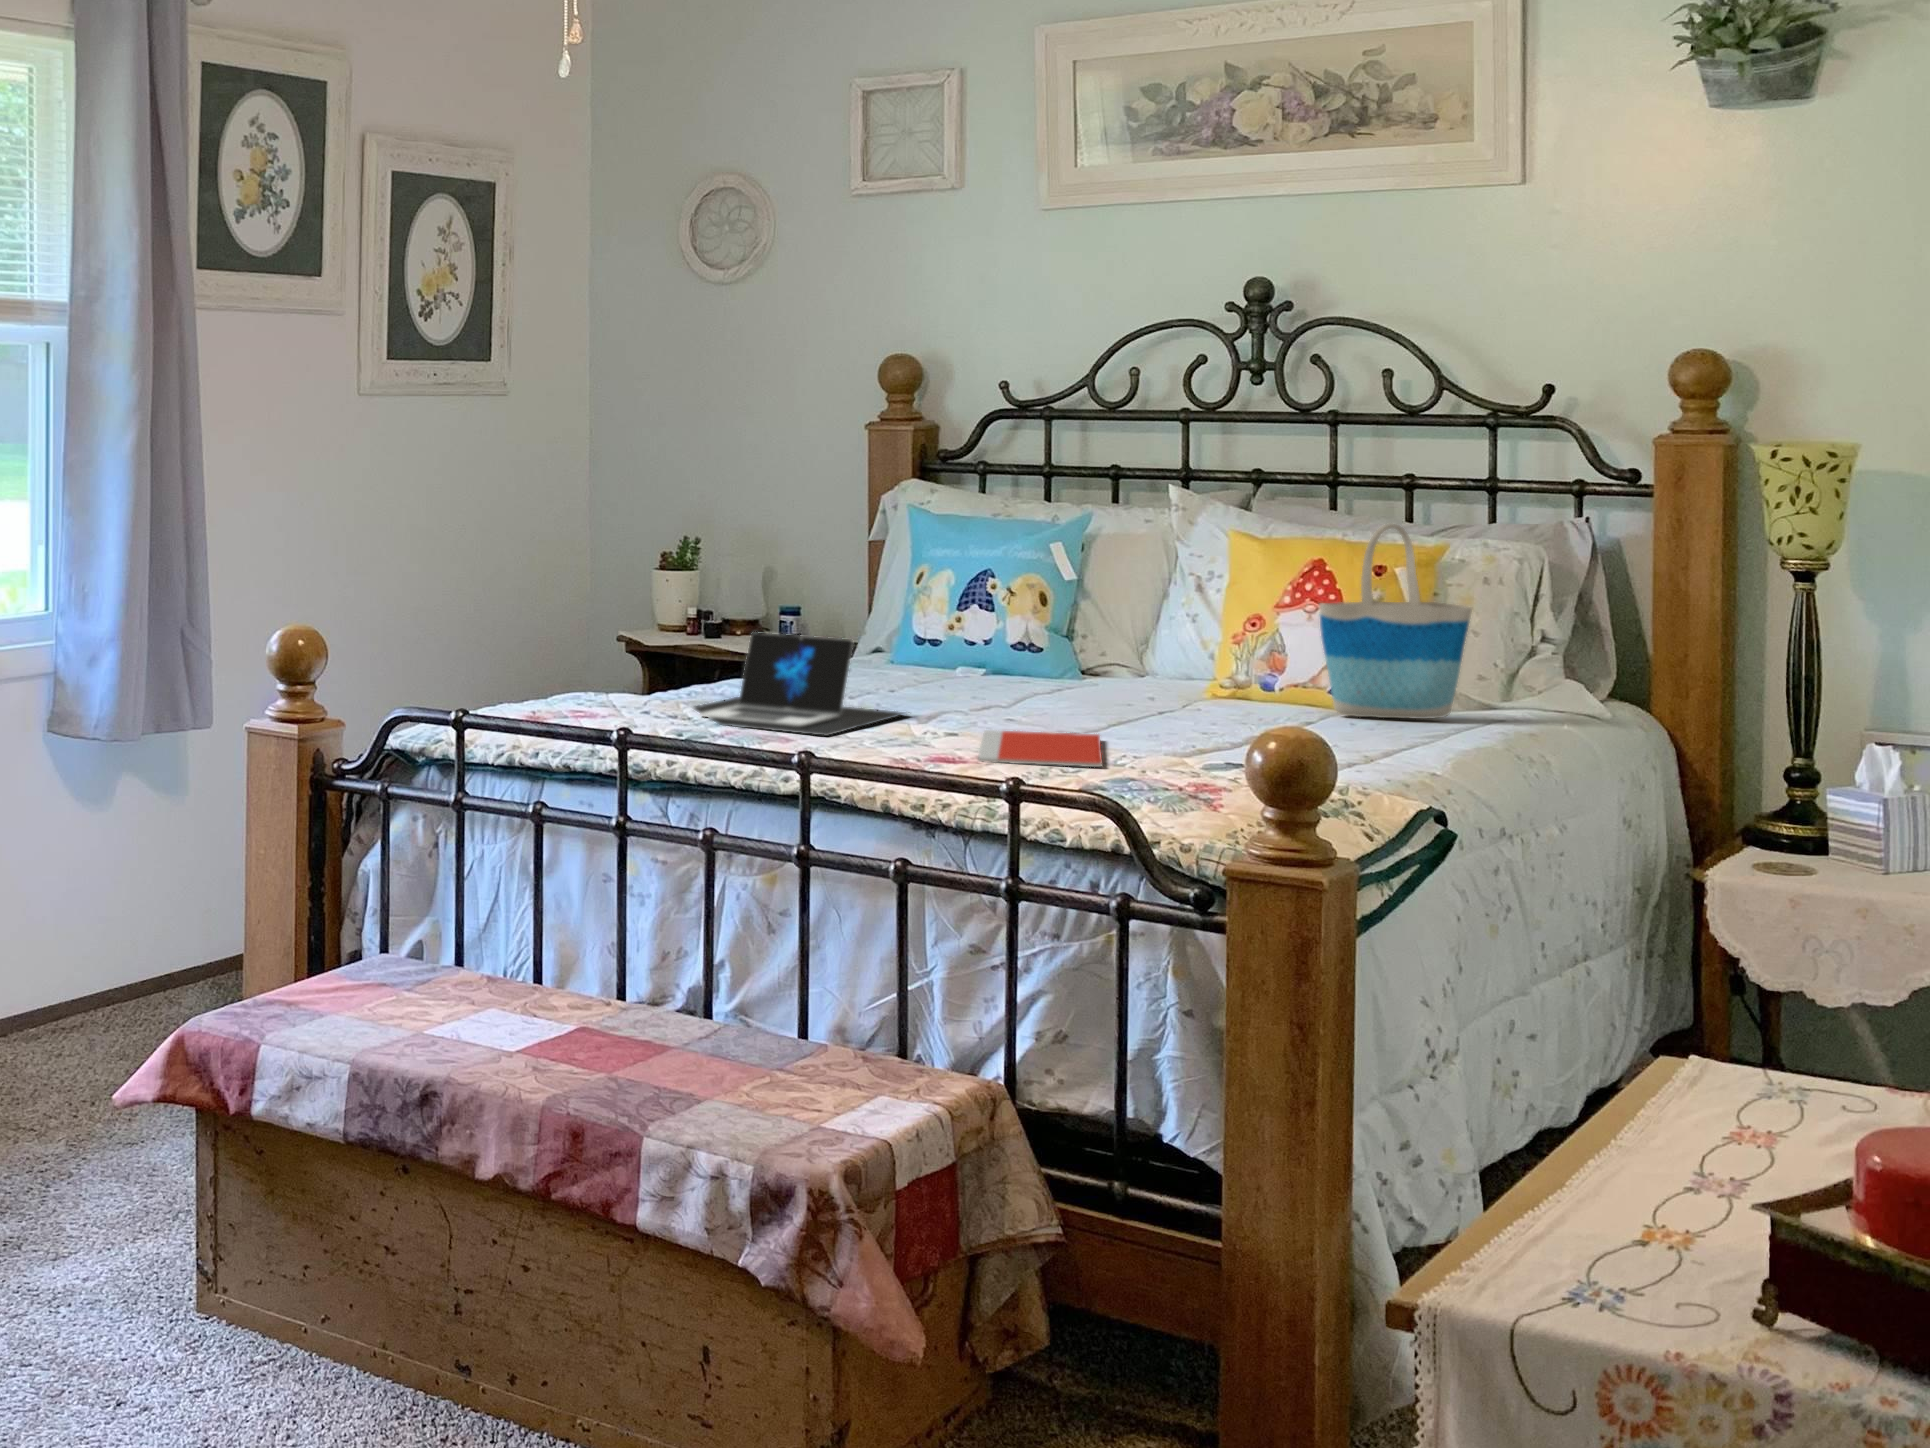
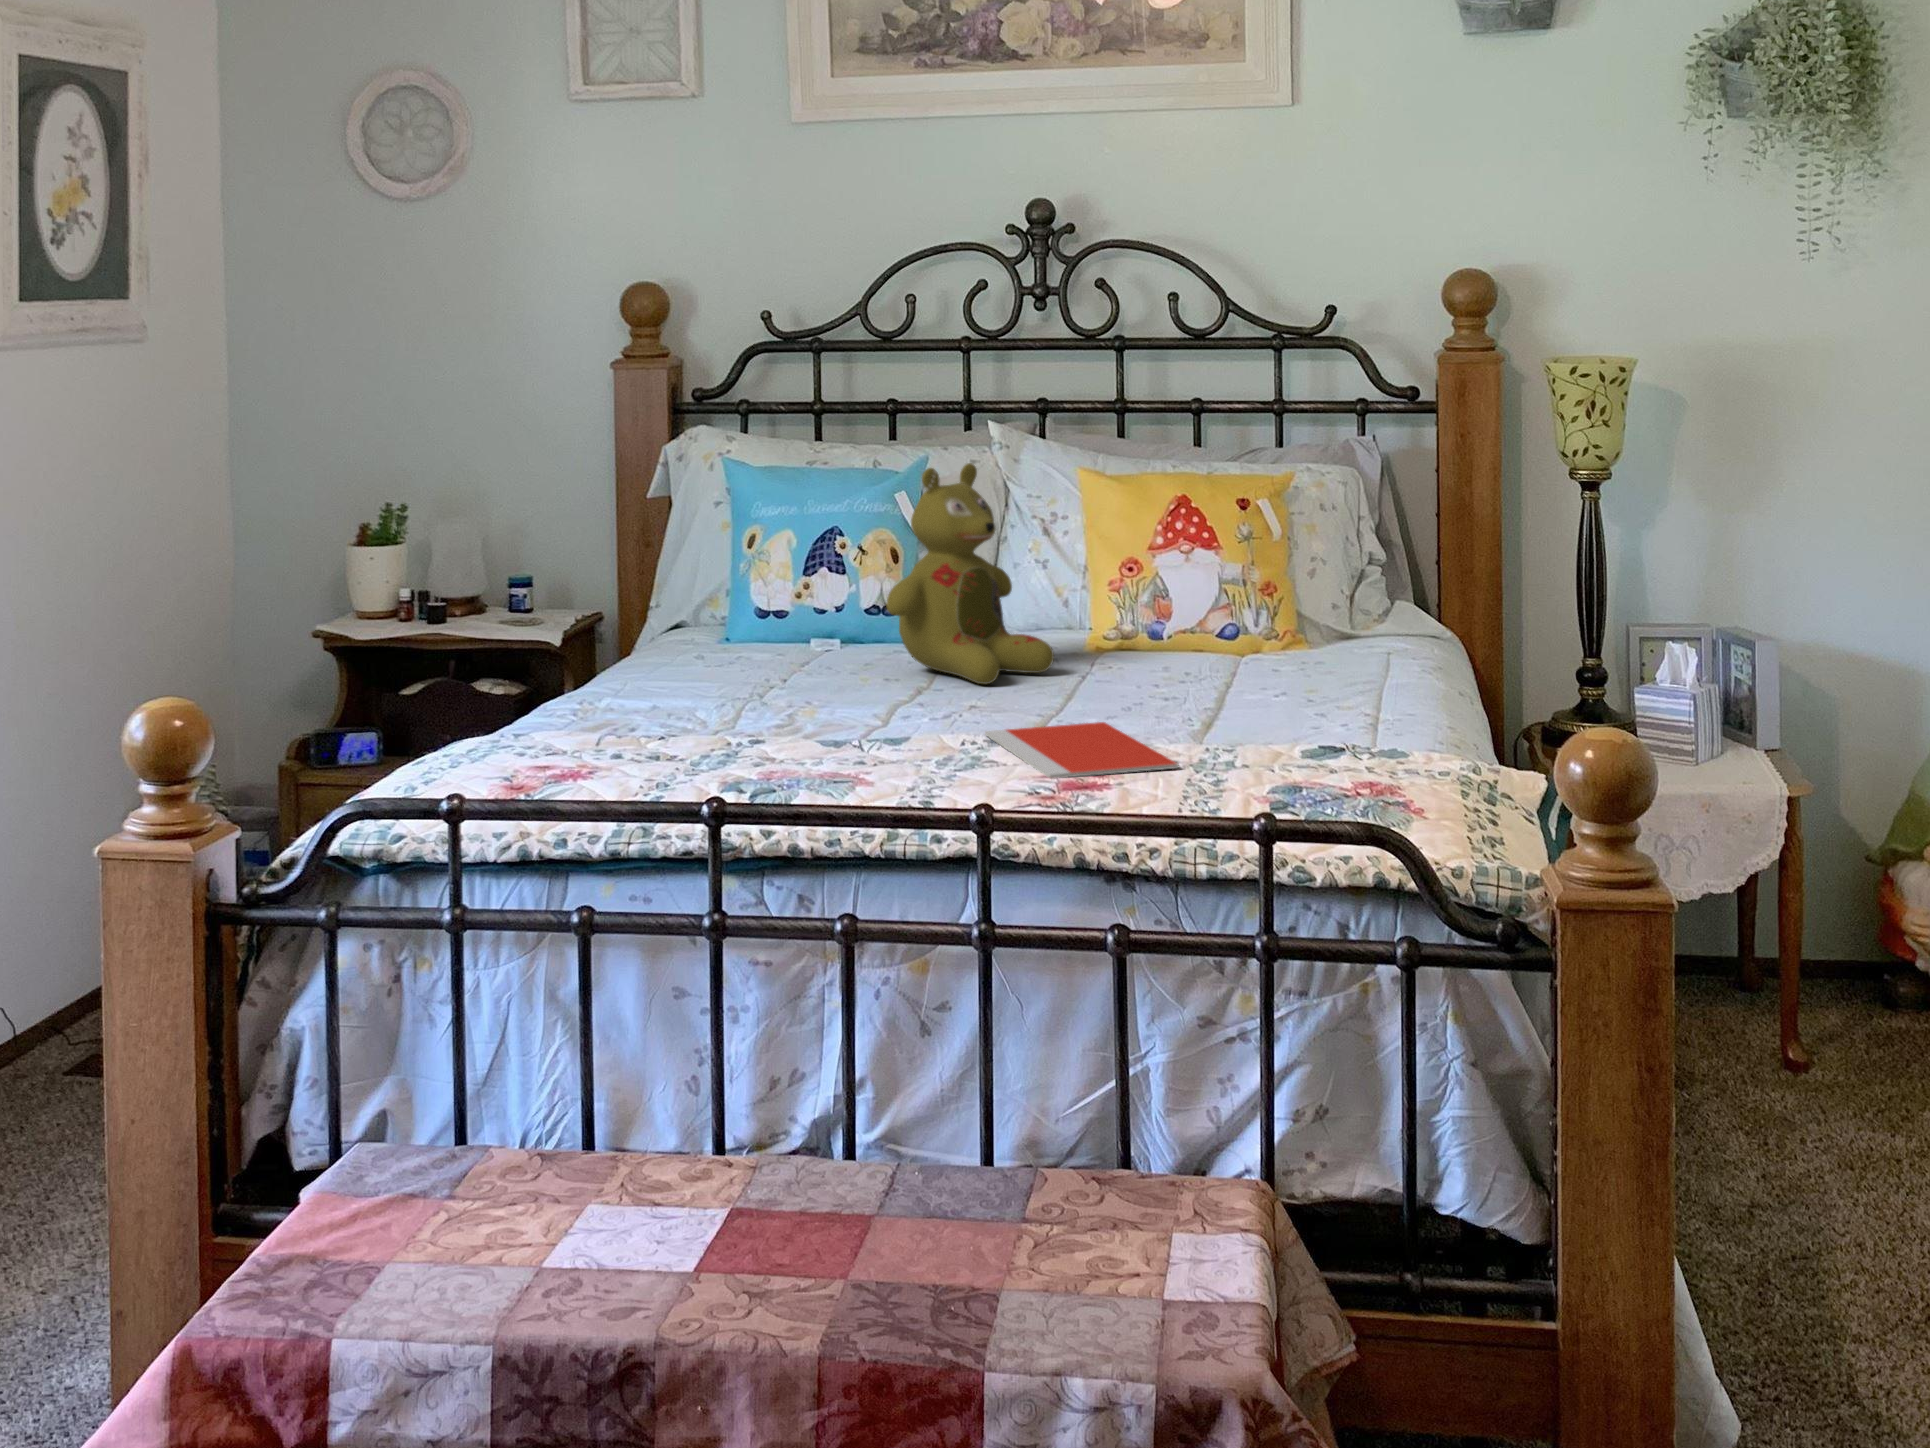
stuffed bear: none [983,511,1140,706] -> present [886,463,1054,684]
tote bag: present [1319,523,1472,719] -> none [1221,459,1353,662]
laptop: present [694,632,906,736] -> none [595,638,872,763]

